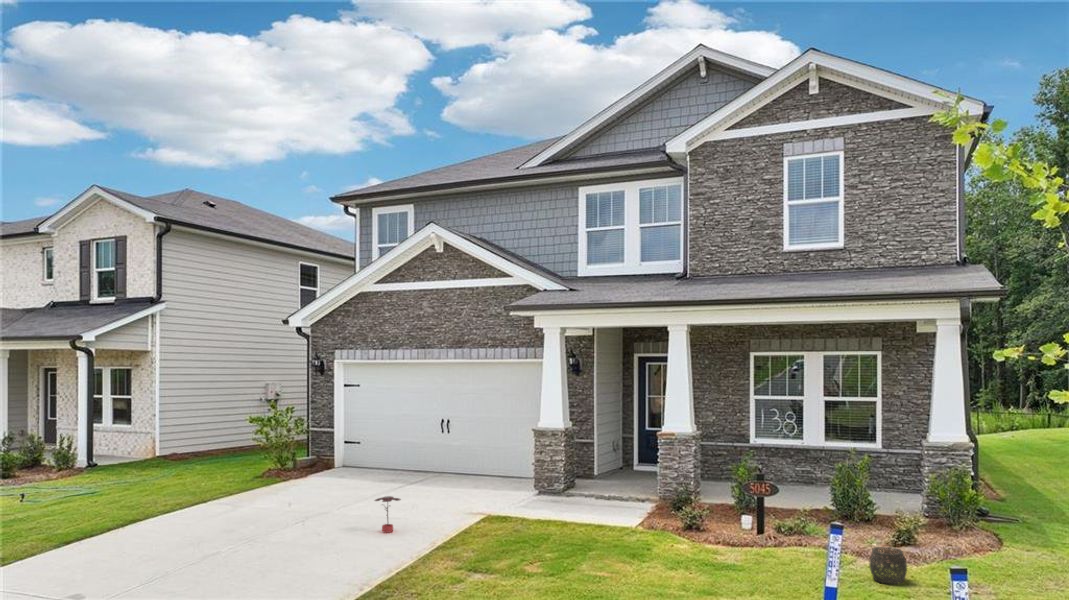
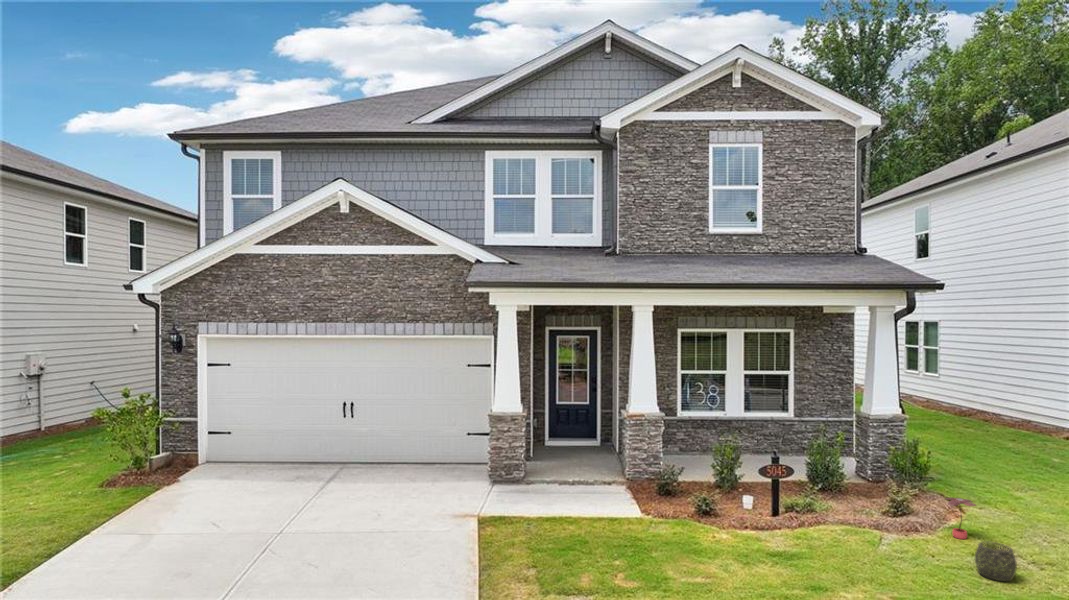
potted plant: present [375,496,401,533] -> present [946,498,976,539]

